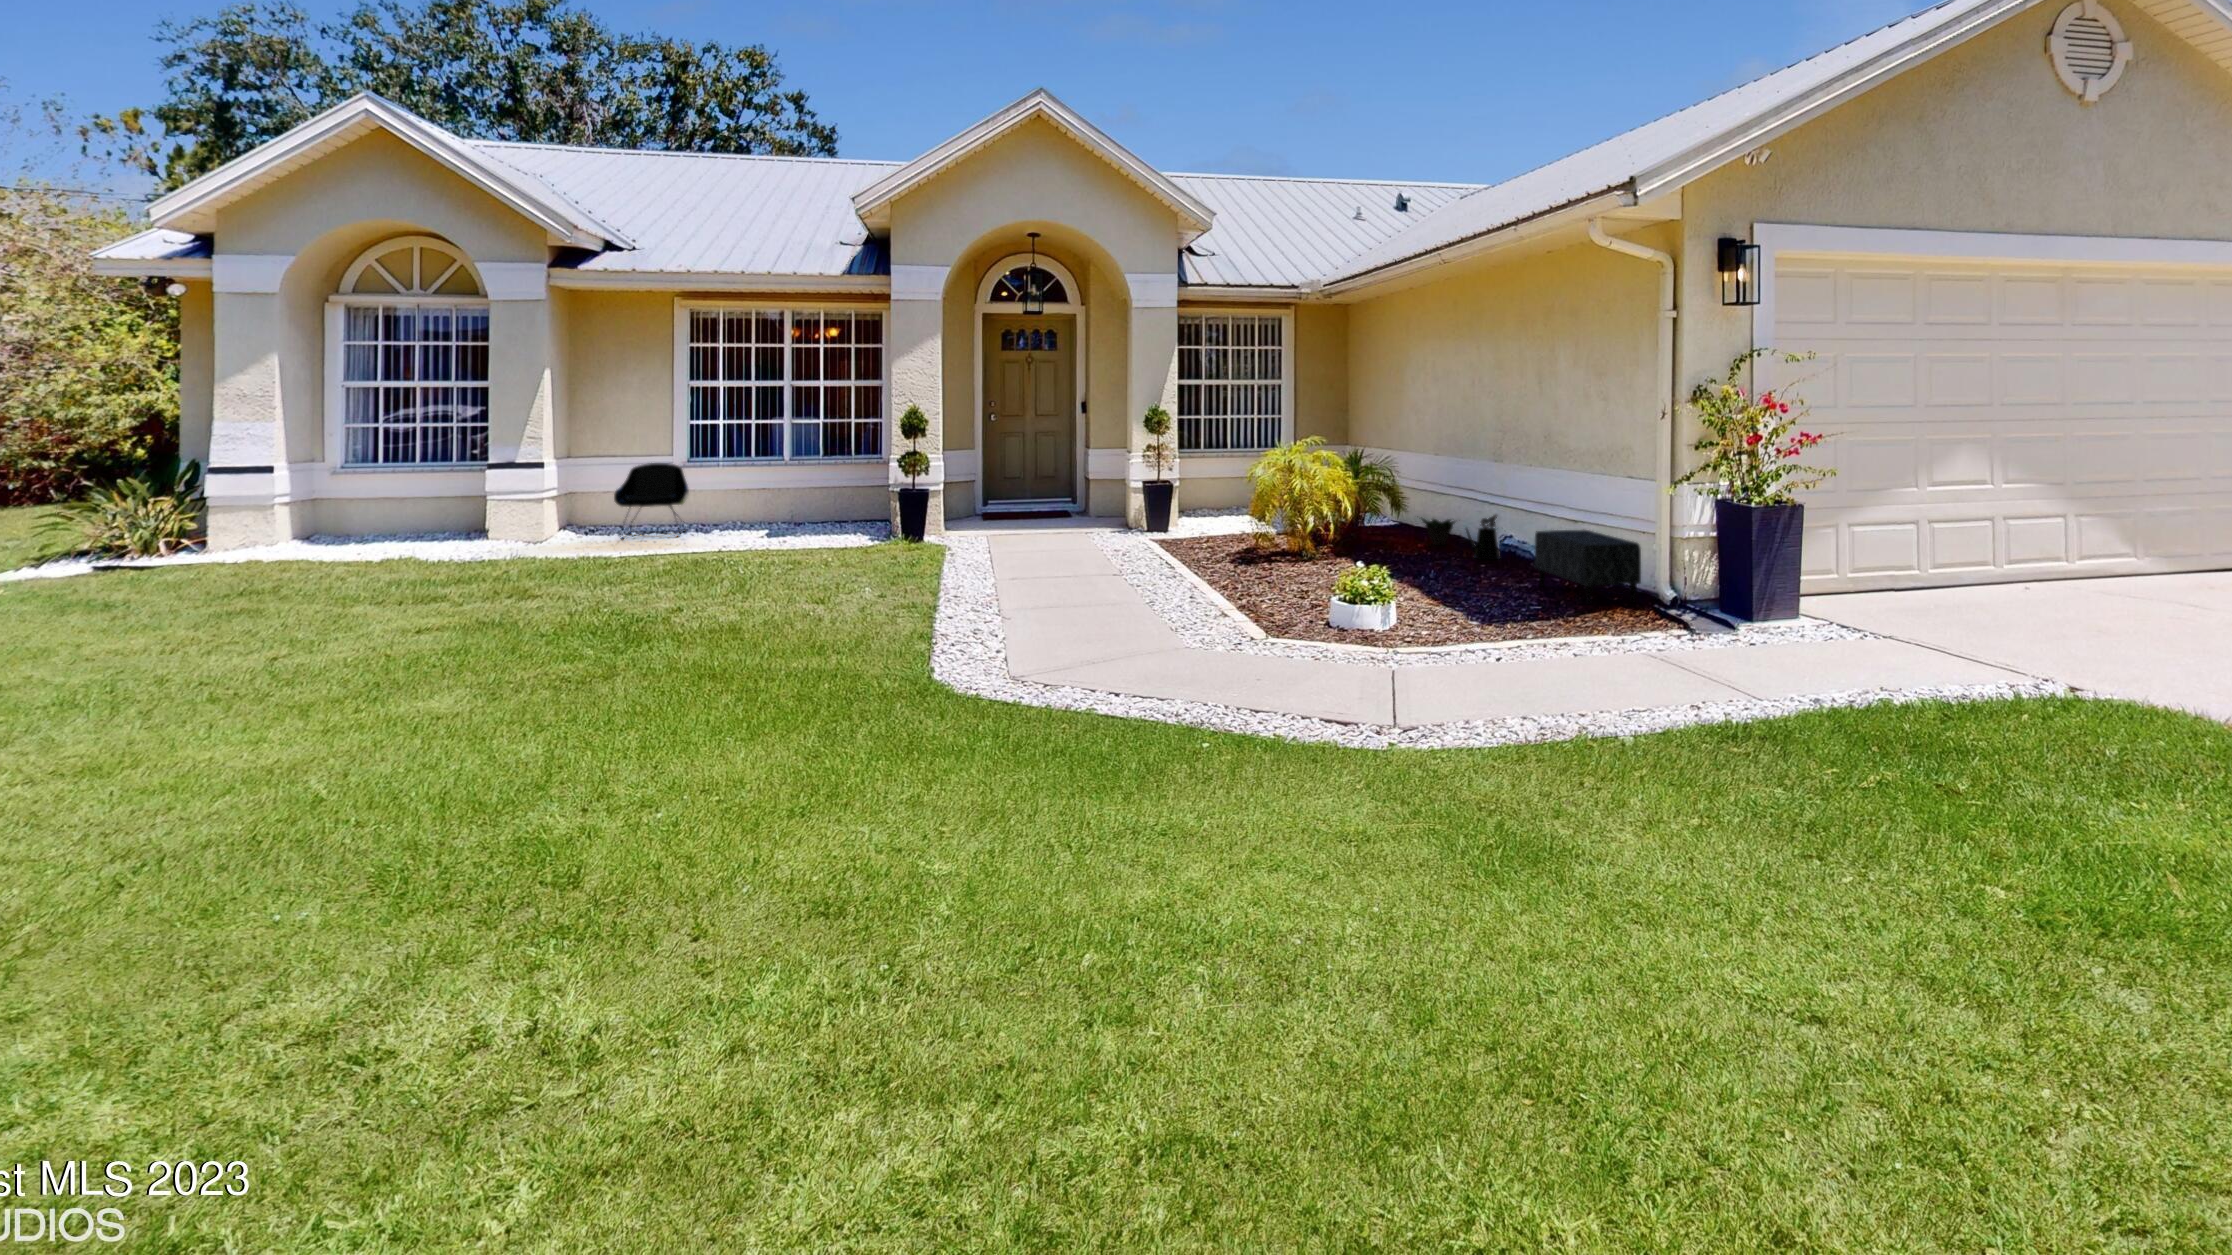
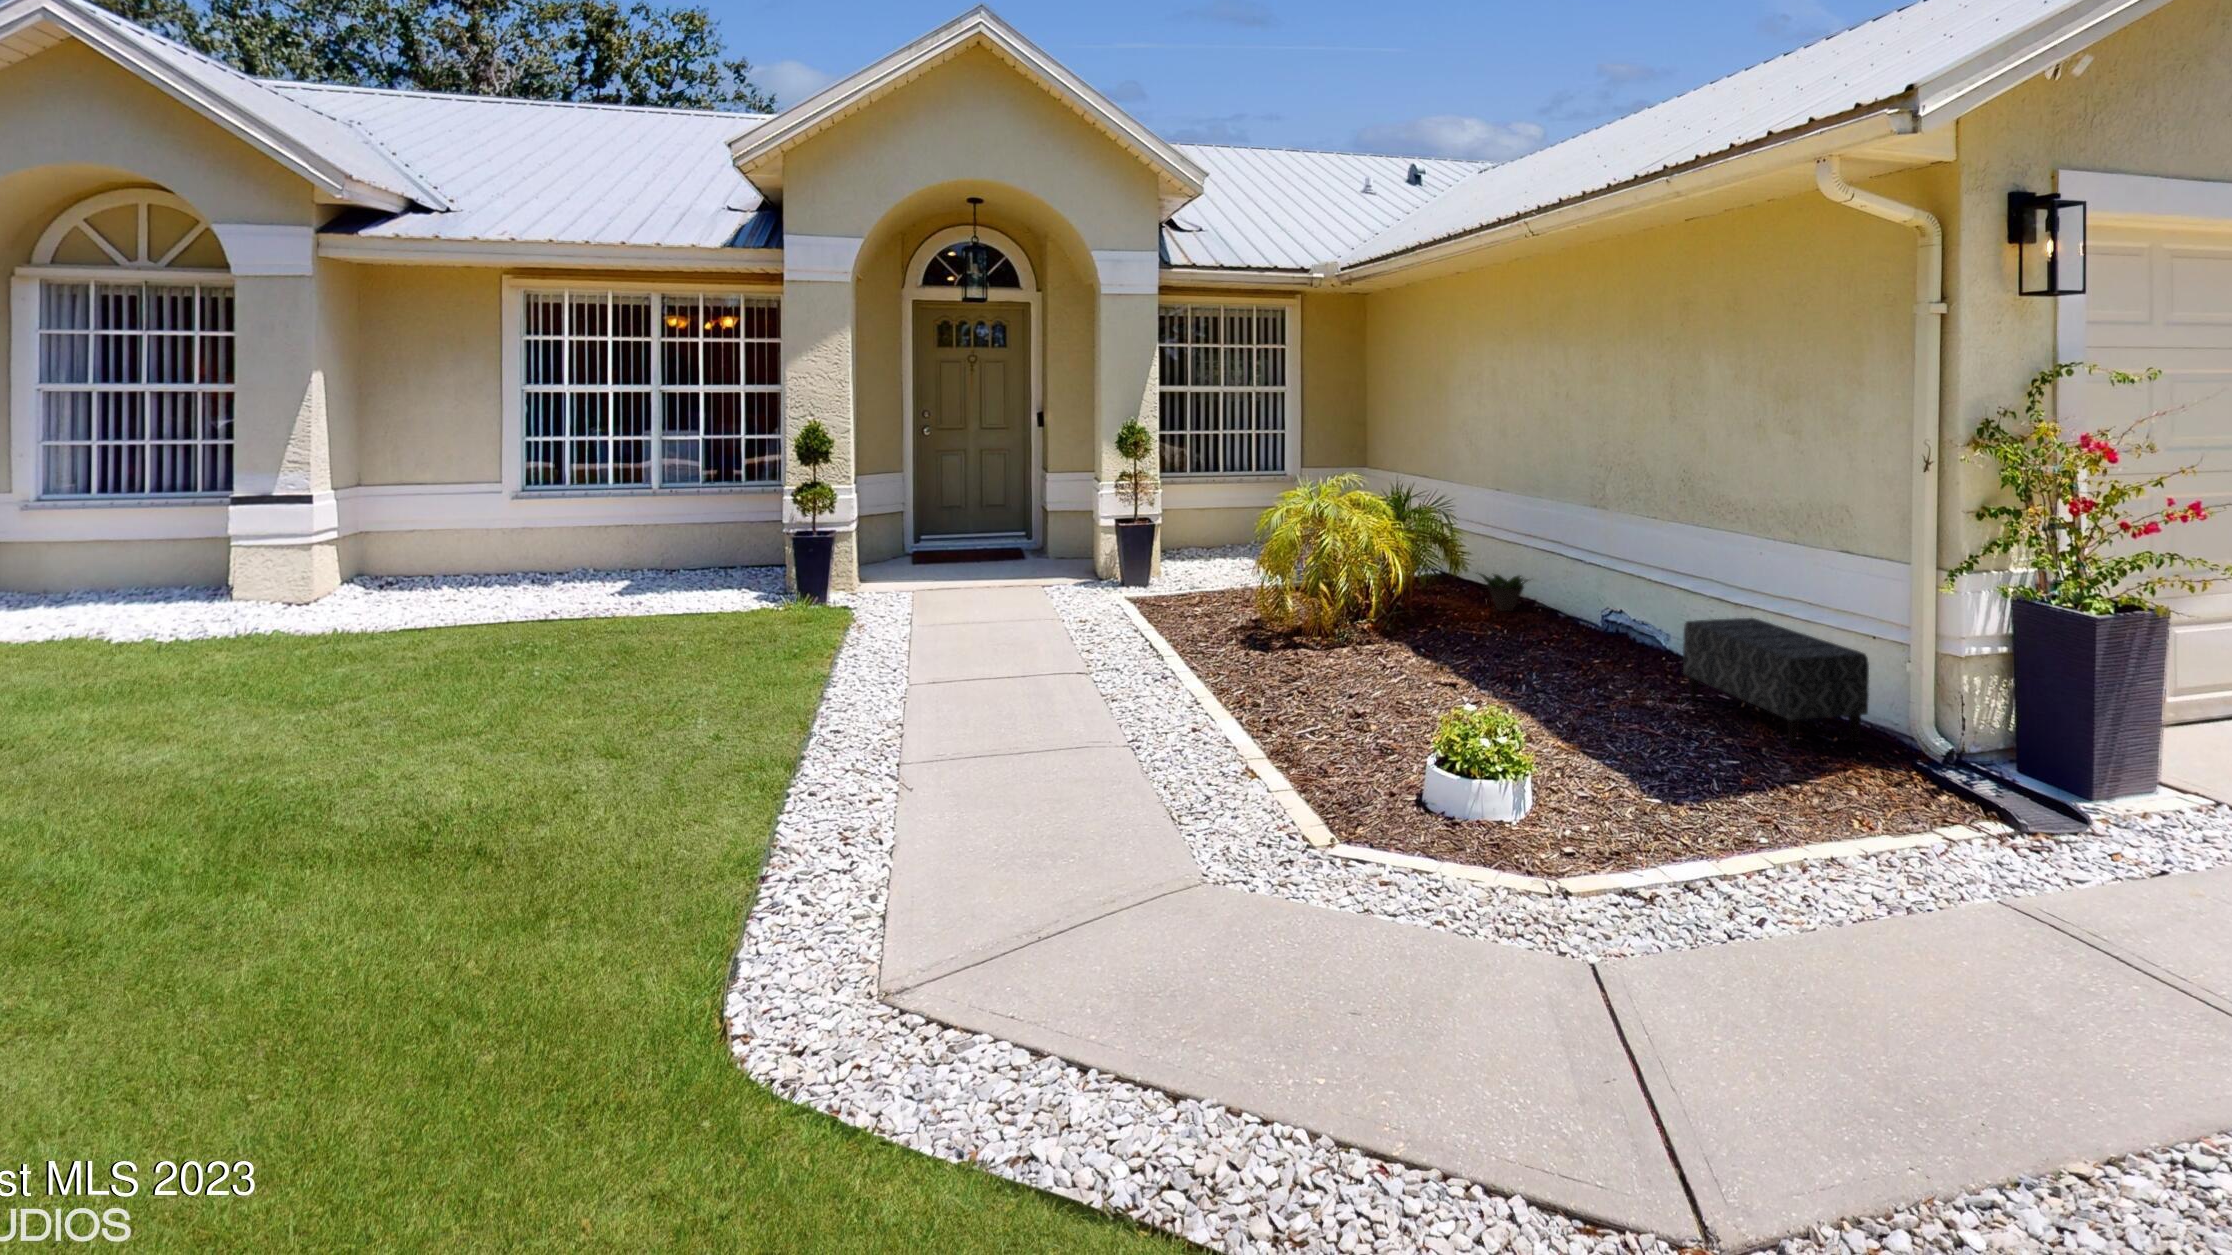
lounge chair: present [614,463,689,537] -> none [410,492,520,596]
watering can: present [1466,515,1499,559] -> none [1553,577,1608,641]

